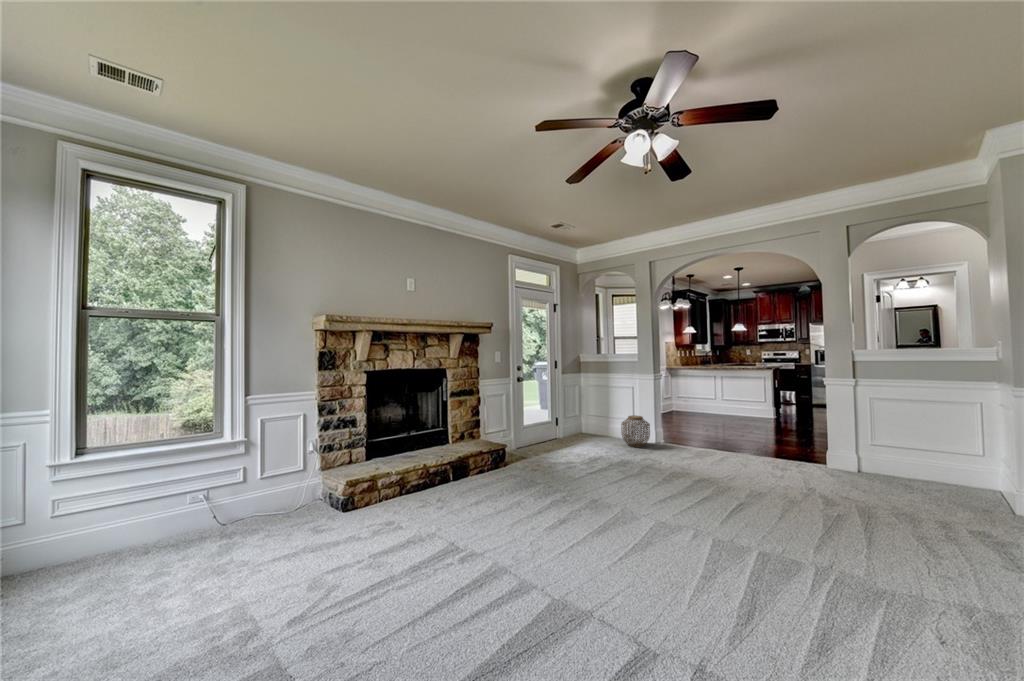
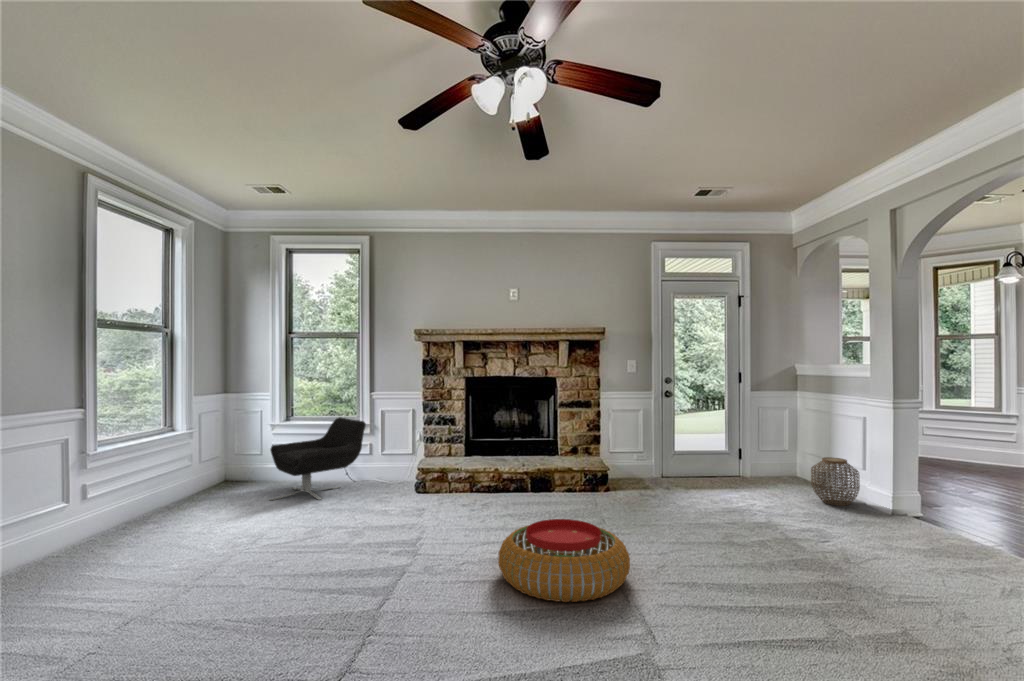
lounge chair: none [95,435,268,581] -> present [270,417,366,500]
pouf: none [585,490,705,565] -> present [499,519,630,602]

